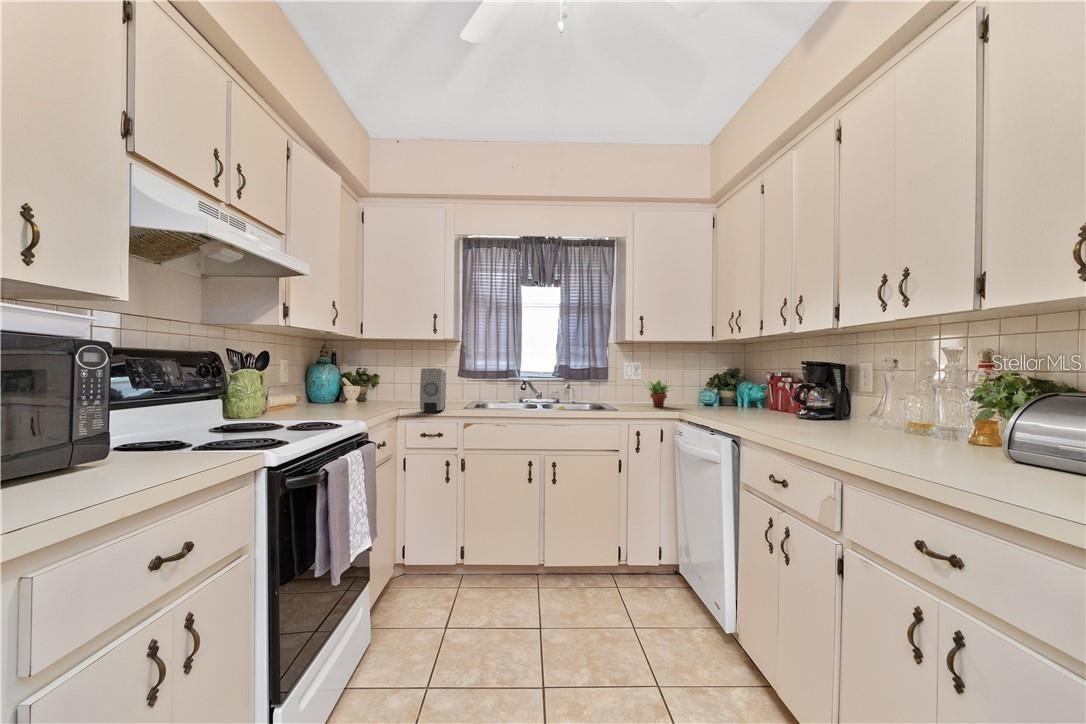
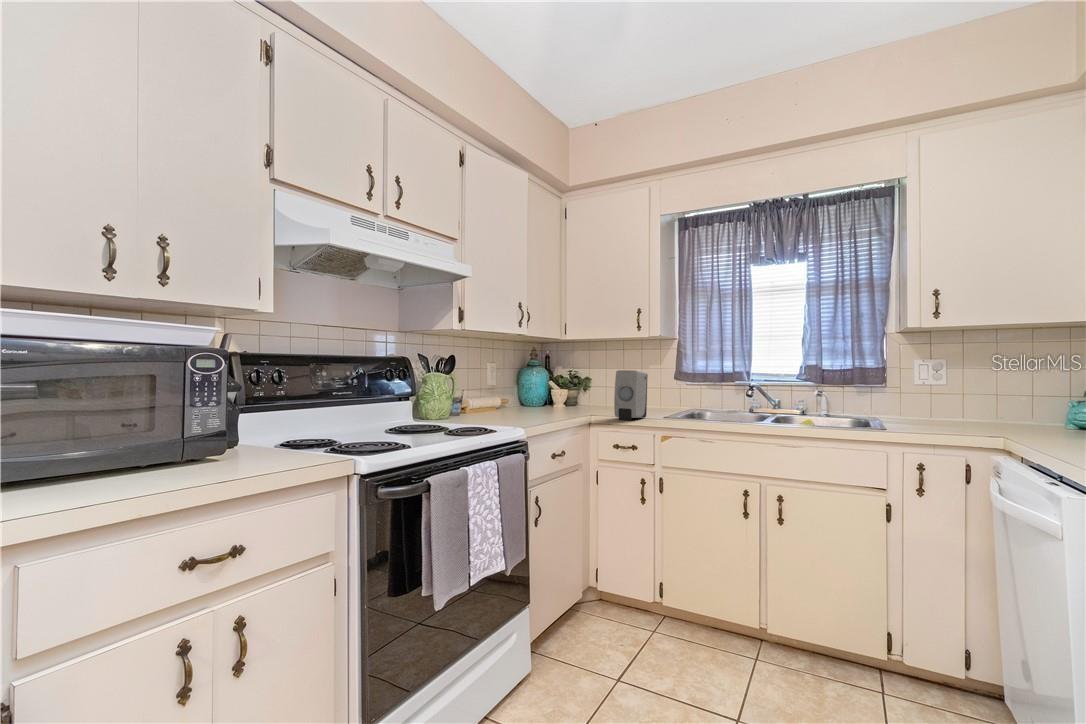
succulent plant: present [647,380,670,407] -> none [942,386,1010,432]

